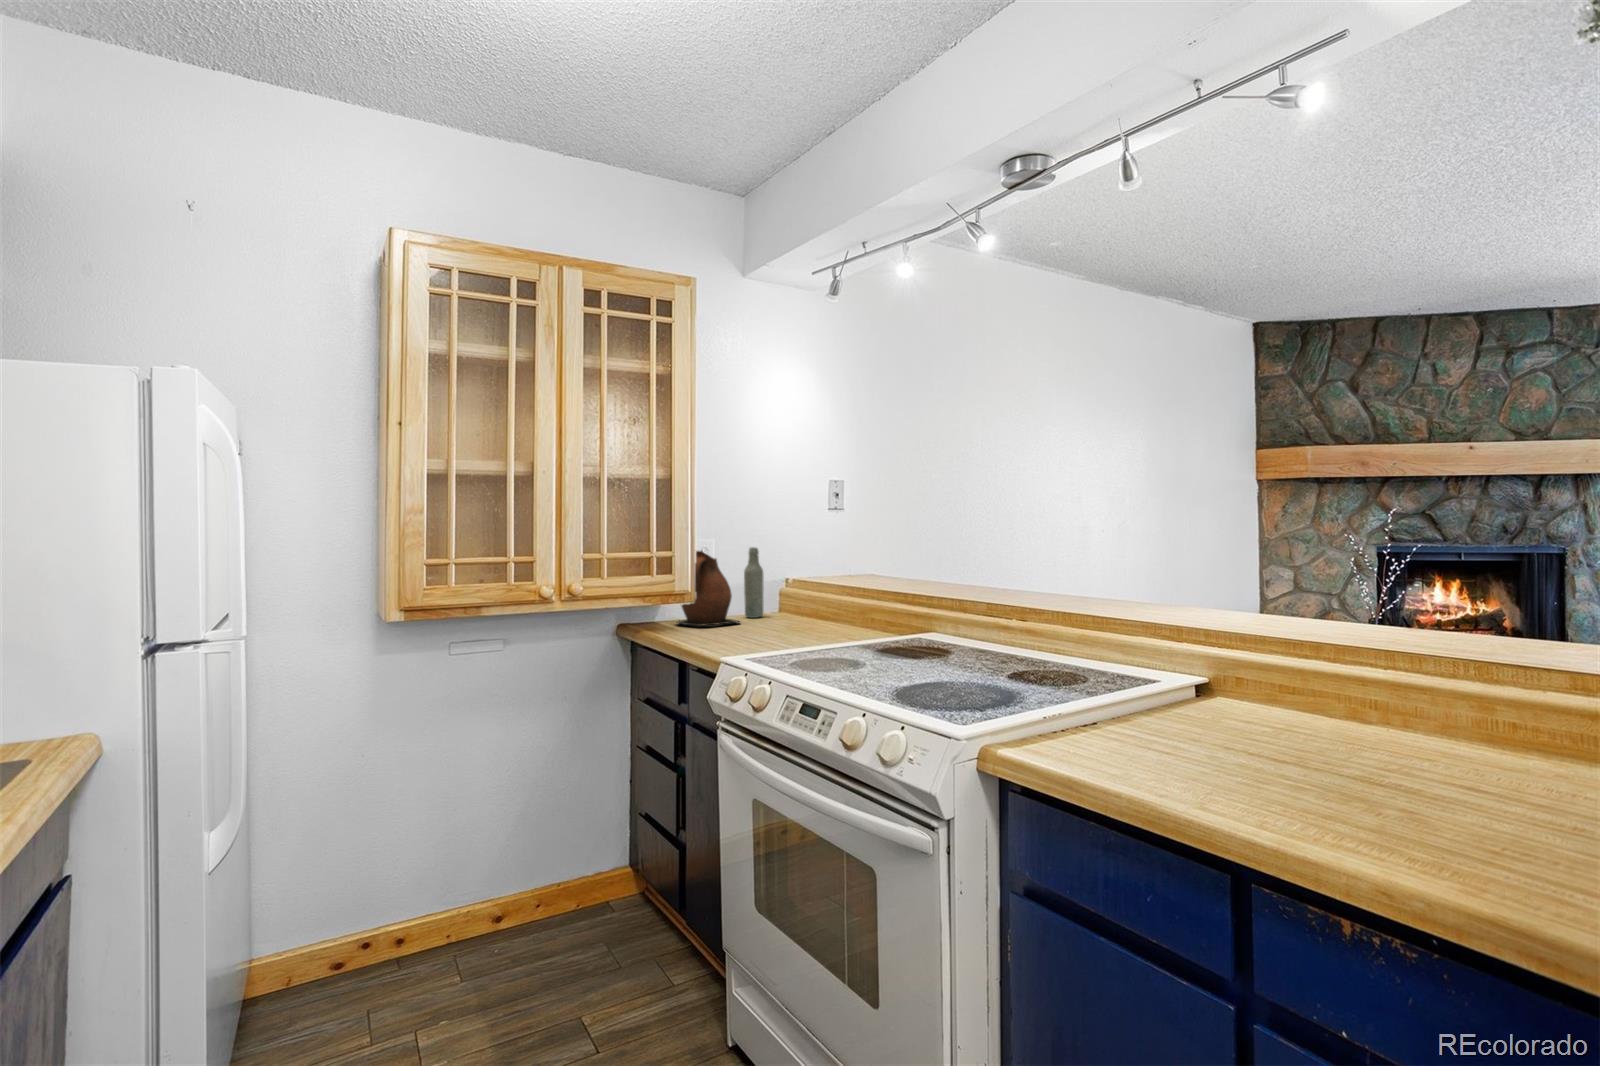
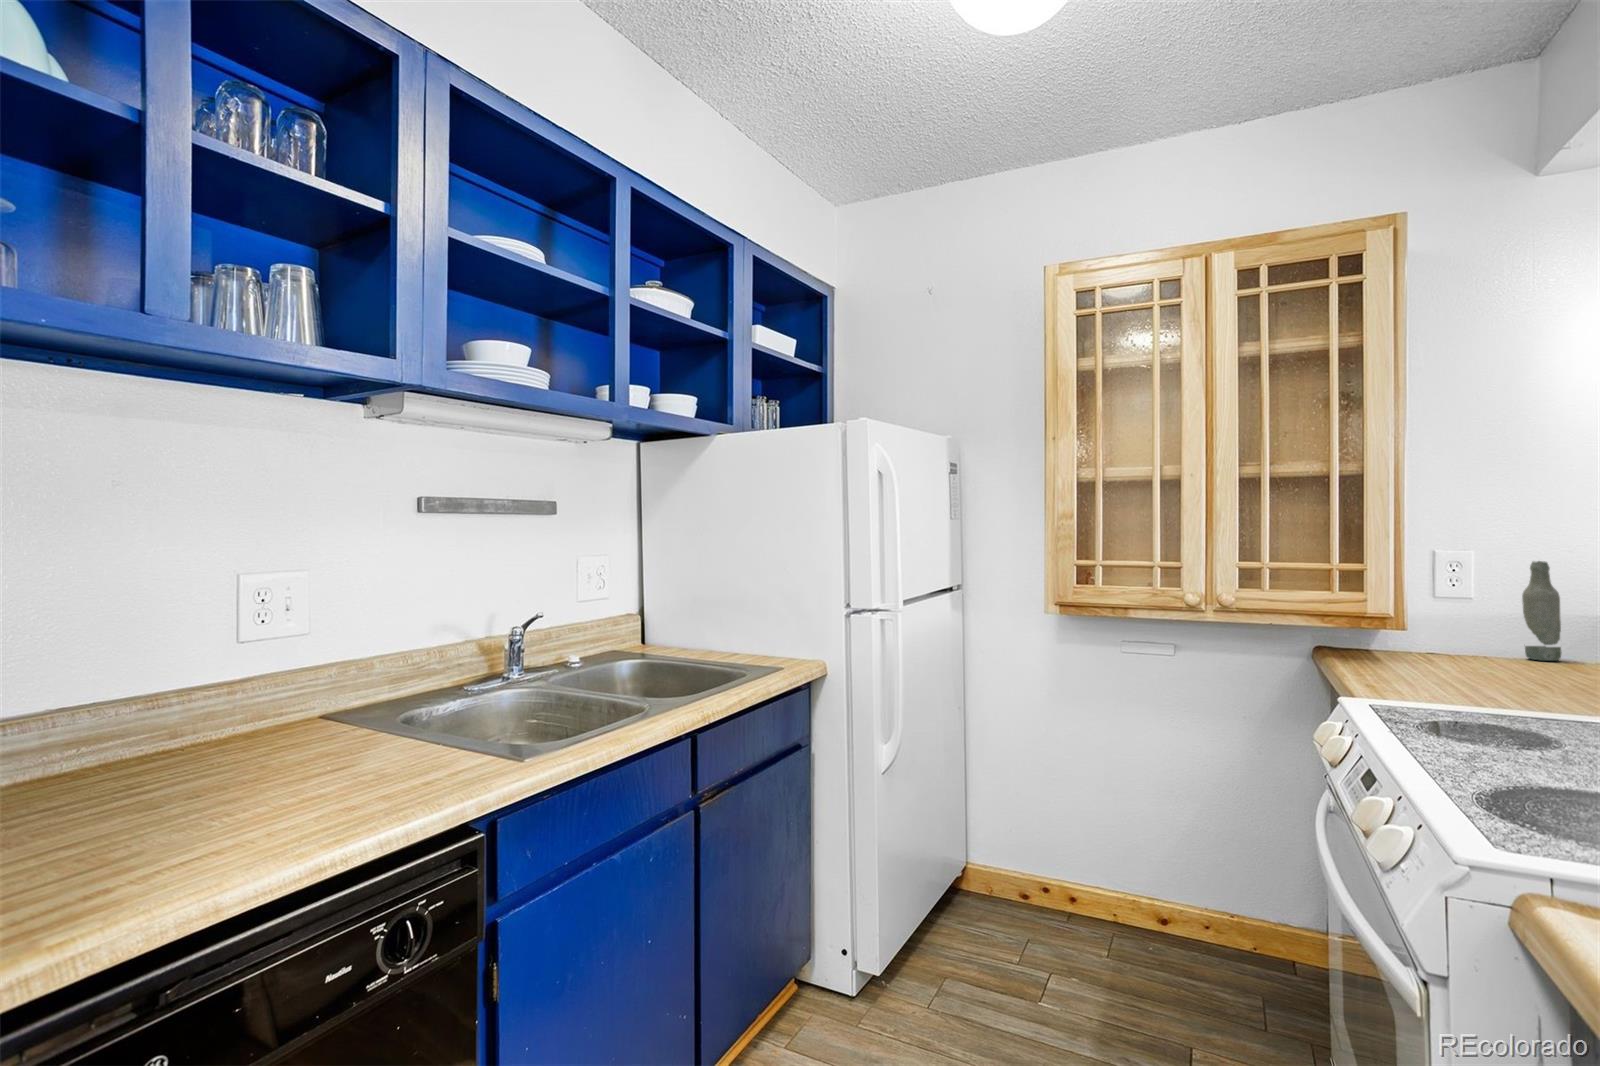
ceramic pitcher: present [676,551,740,626] -> none [1386,562,1500,664]

